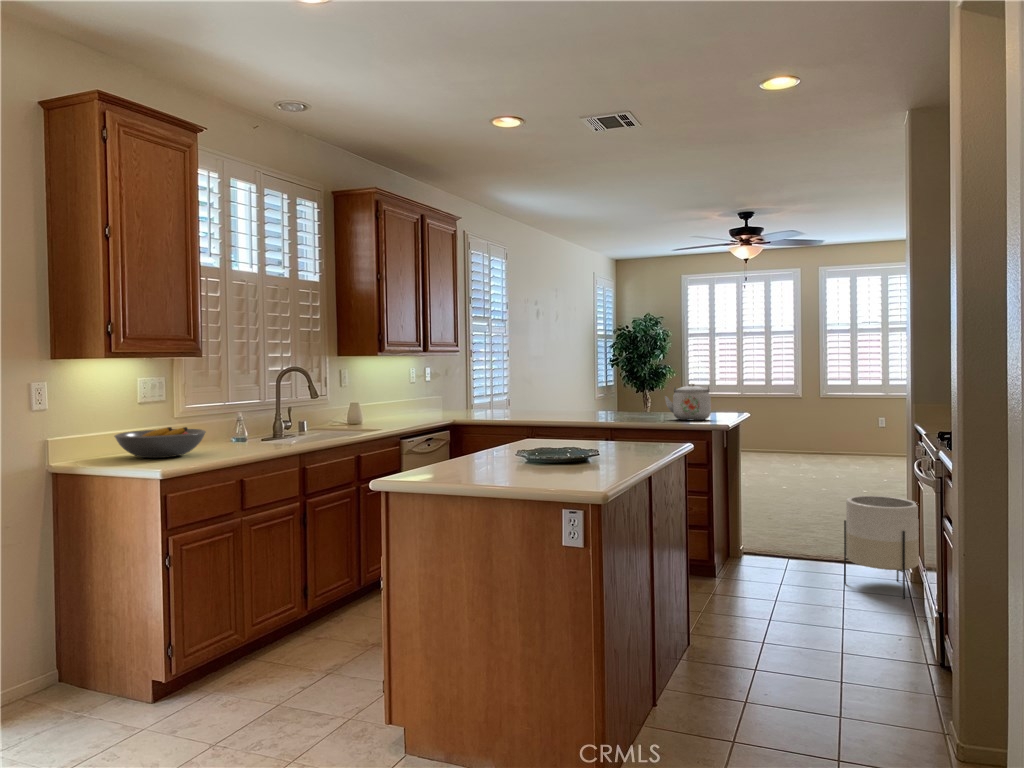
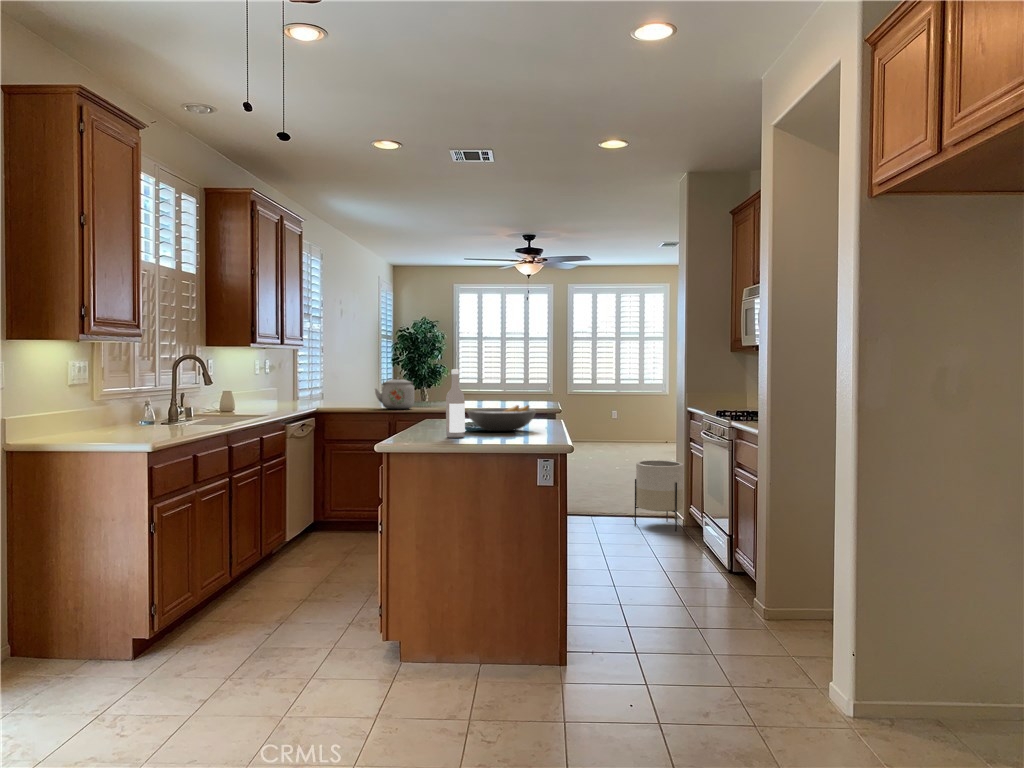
kettle: present [665,384,711,420] -> present [375,377,414,409]
wine bottle: none [465,385,490,477] -> present [446,369,465,438]
fruit bowl: present [114,427,206,458] -> present [467,405,536,431]

